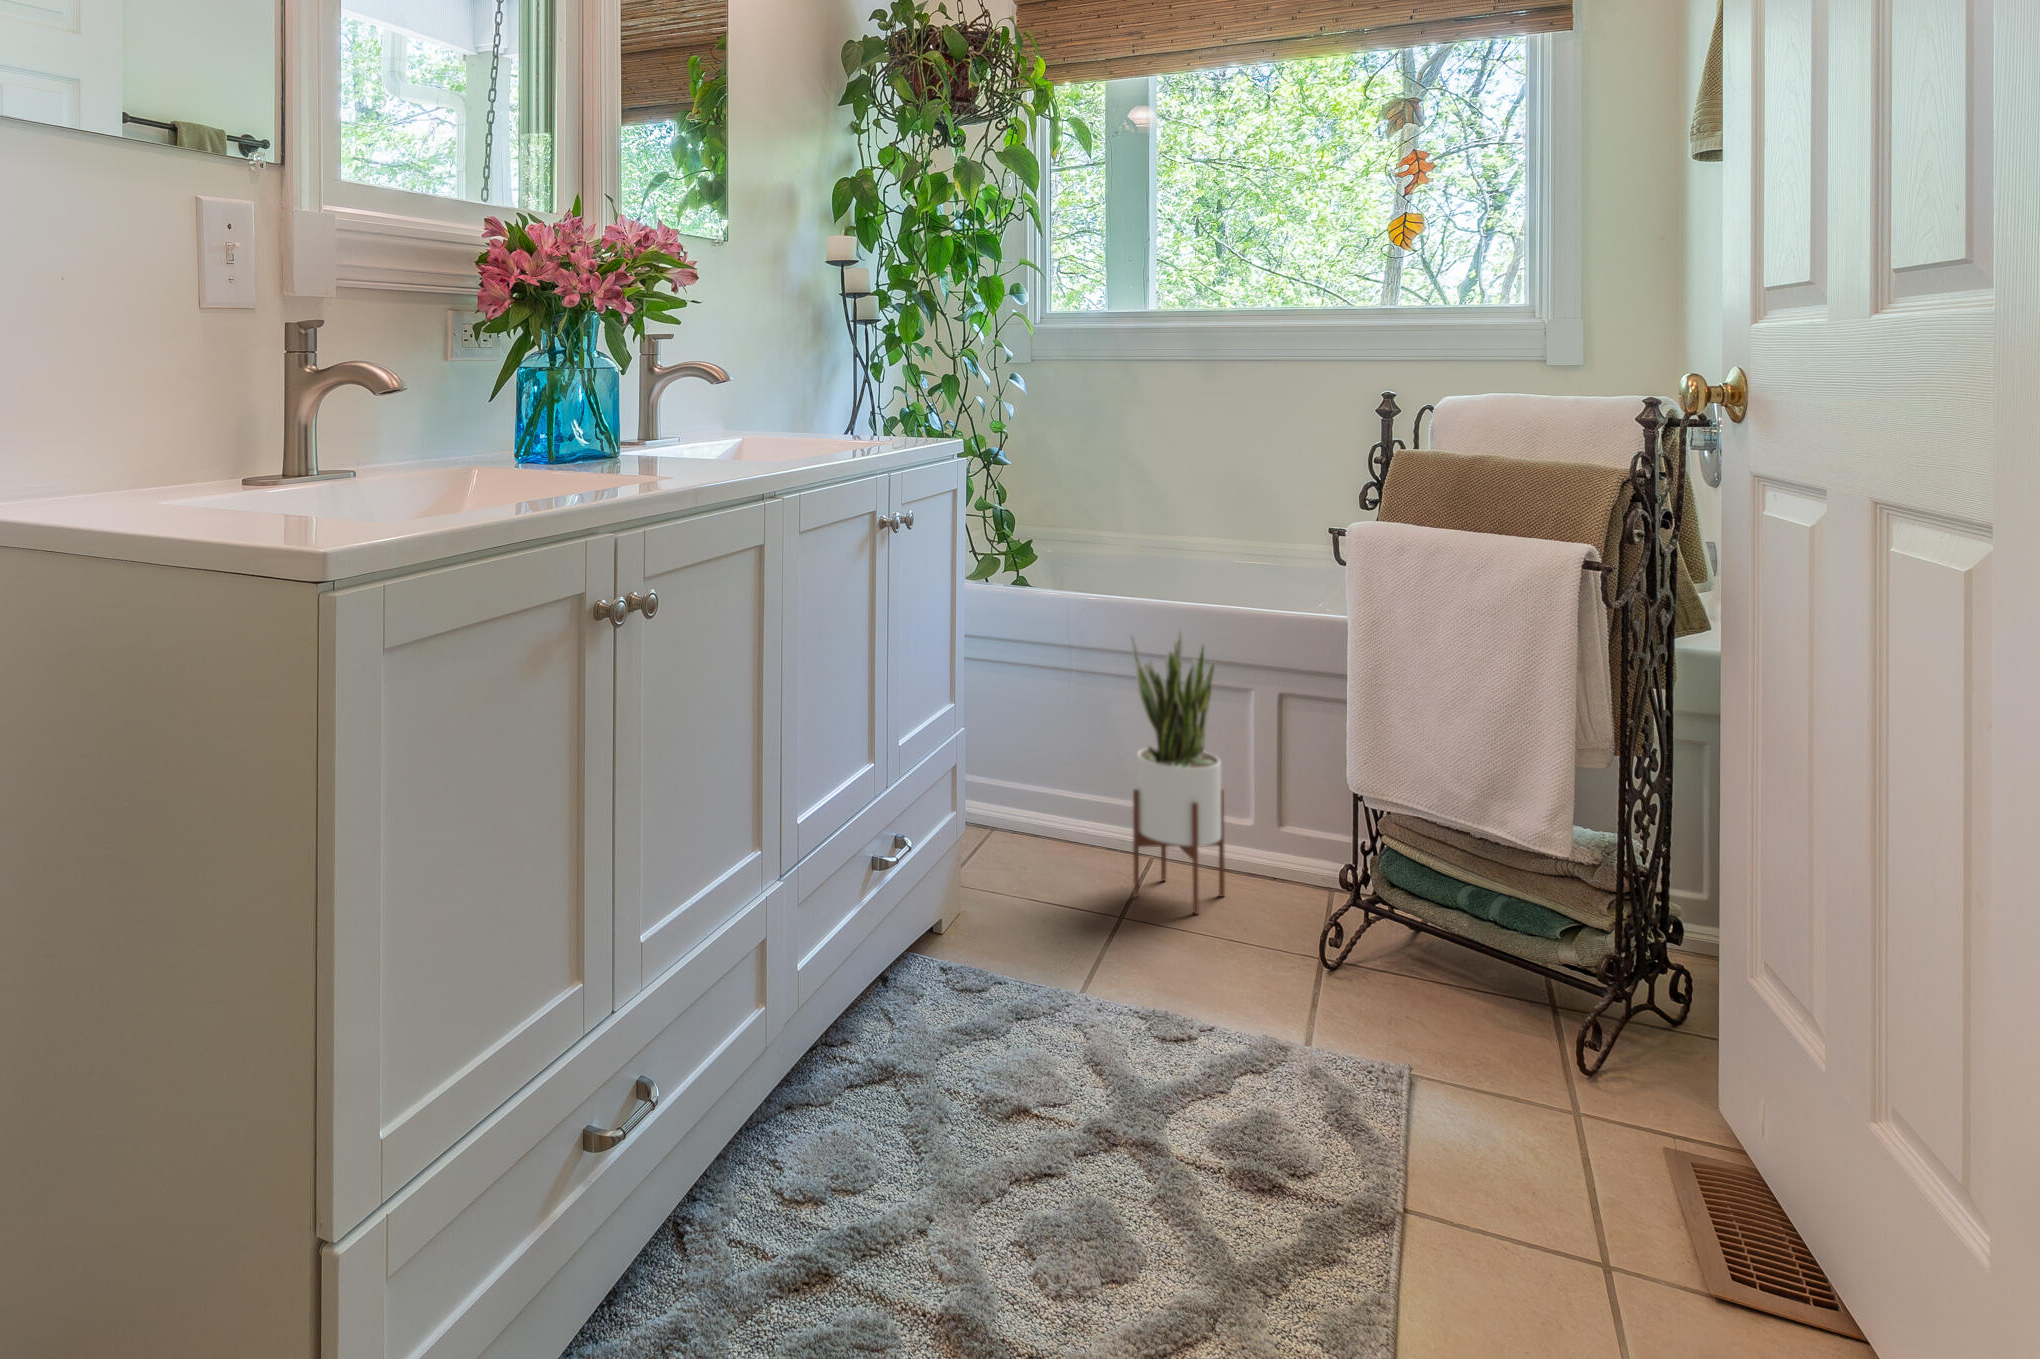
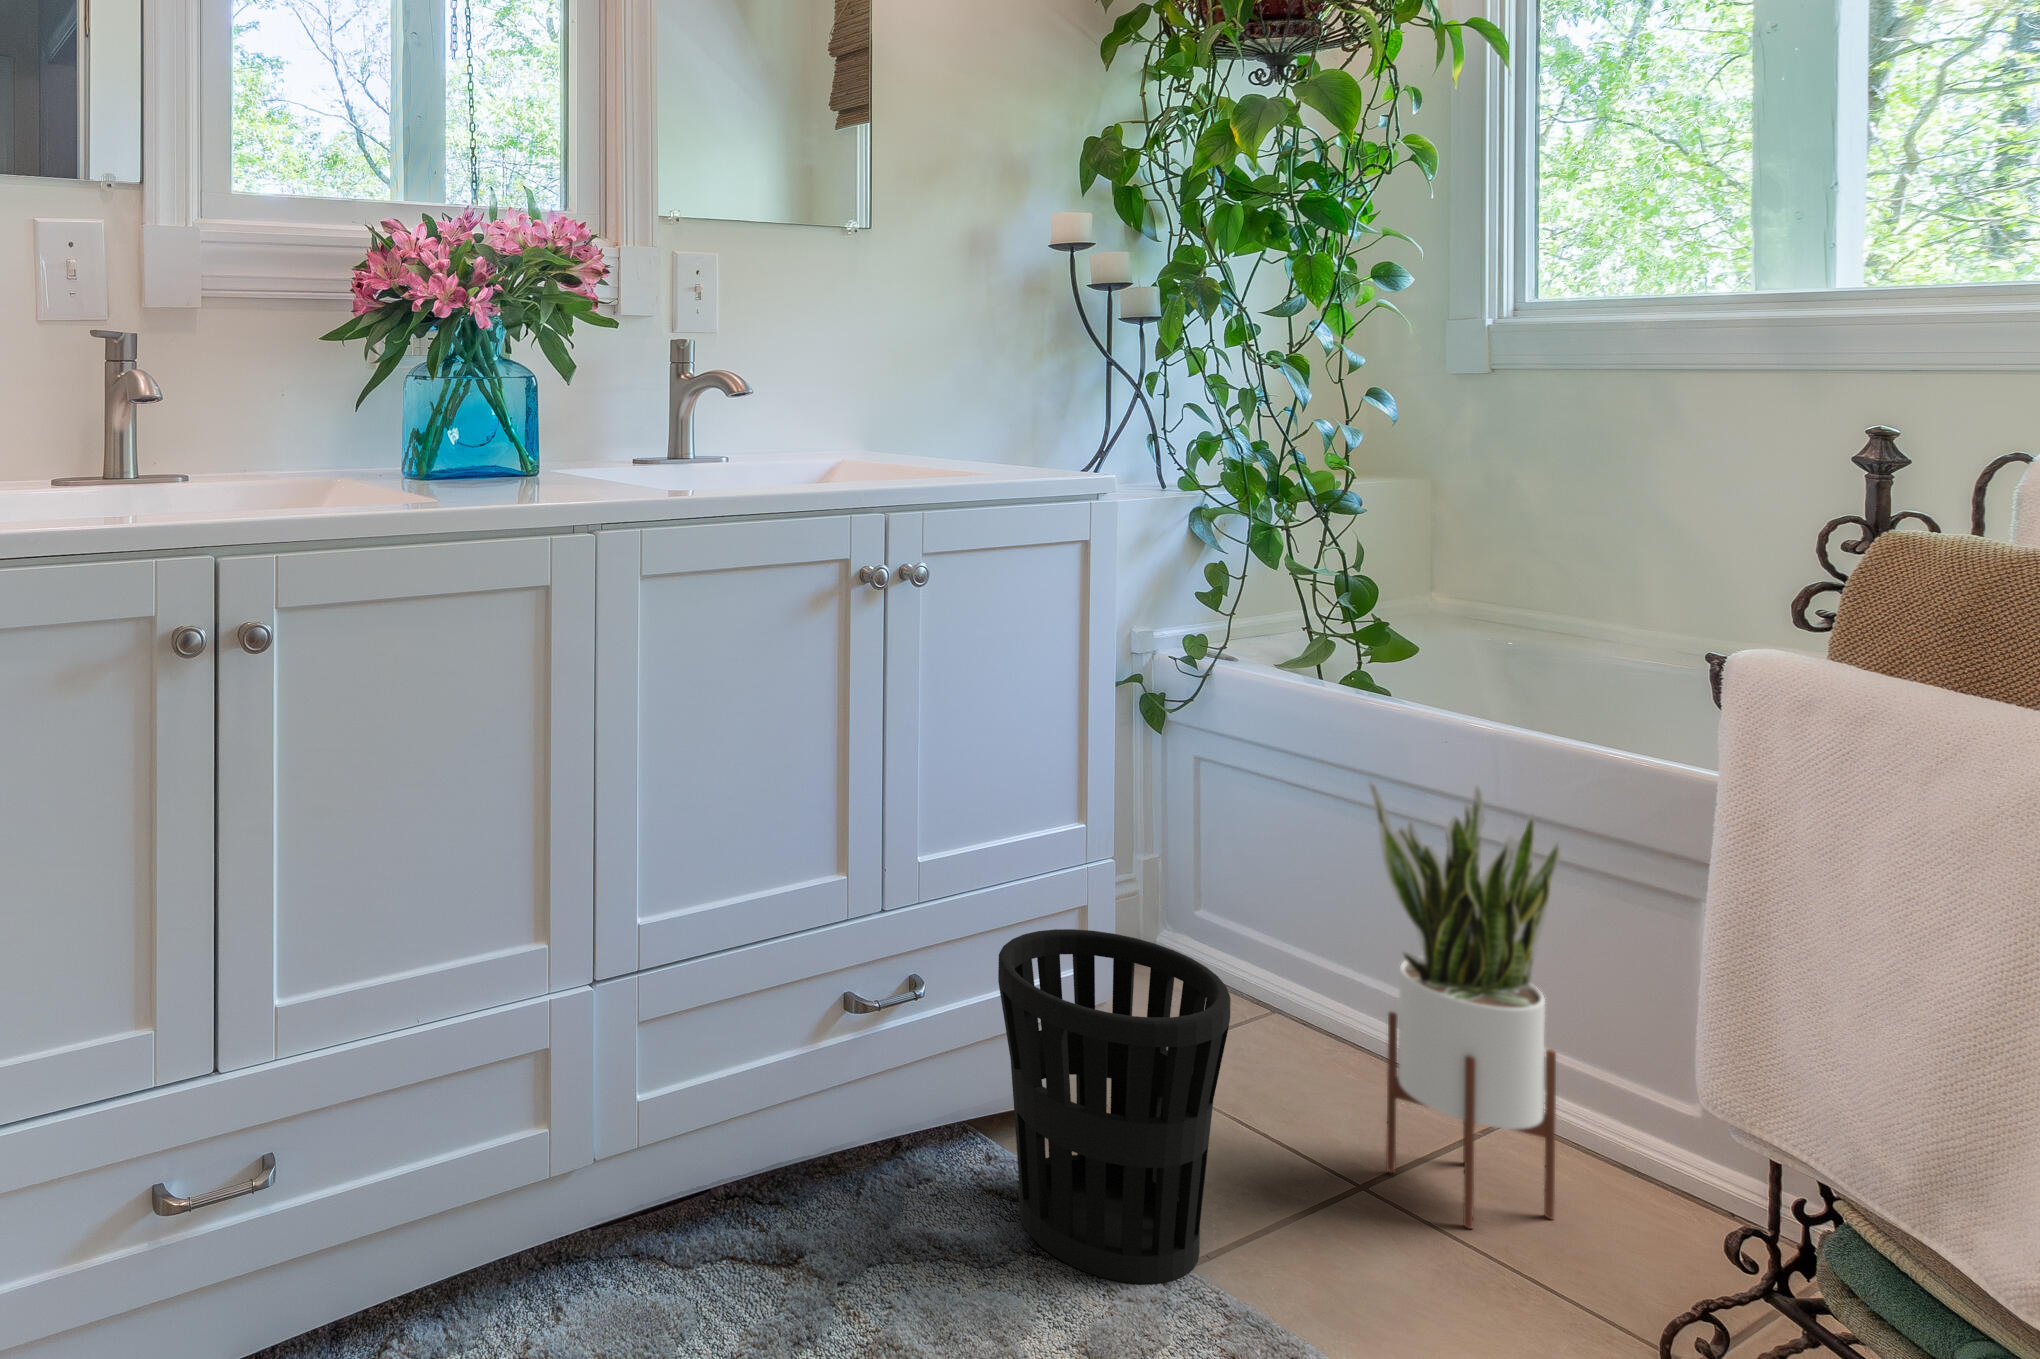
wastebasket: none [960,771,1120,1008] -> present [998,929,1231,1284]

